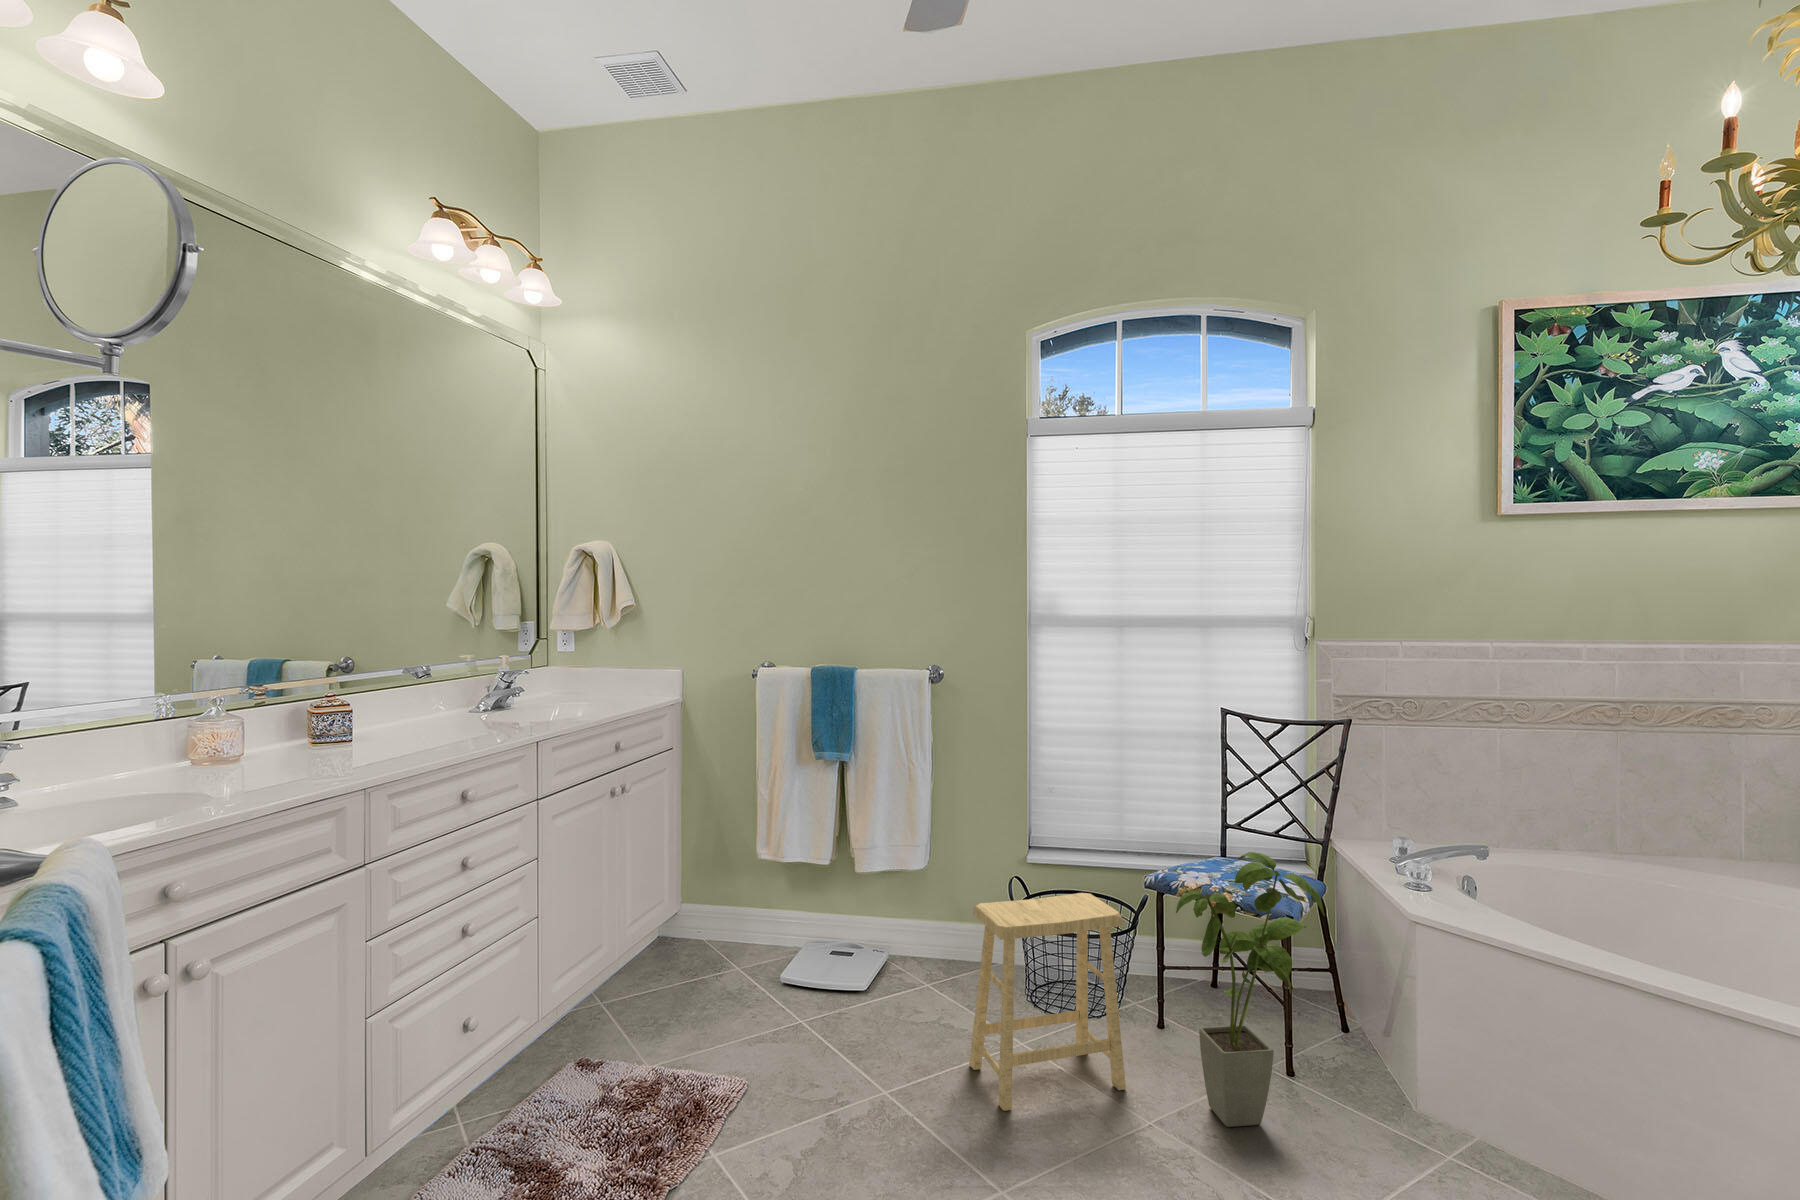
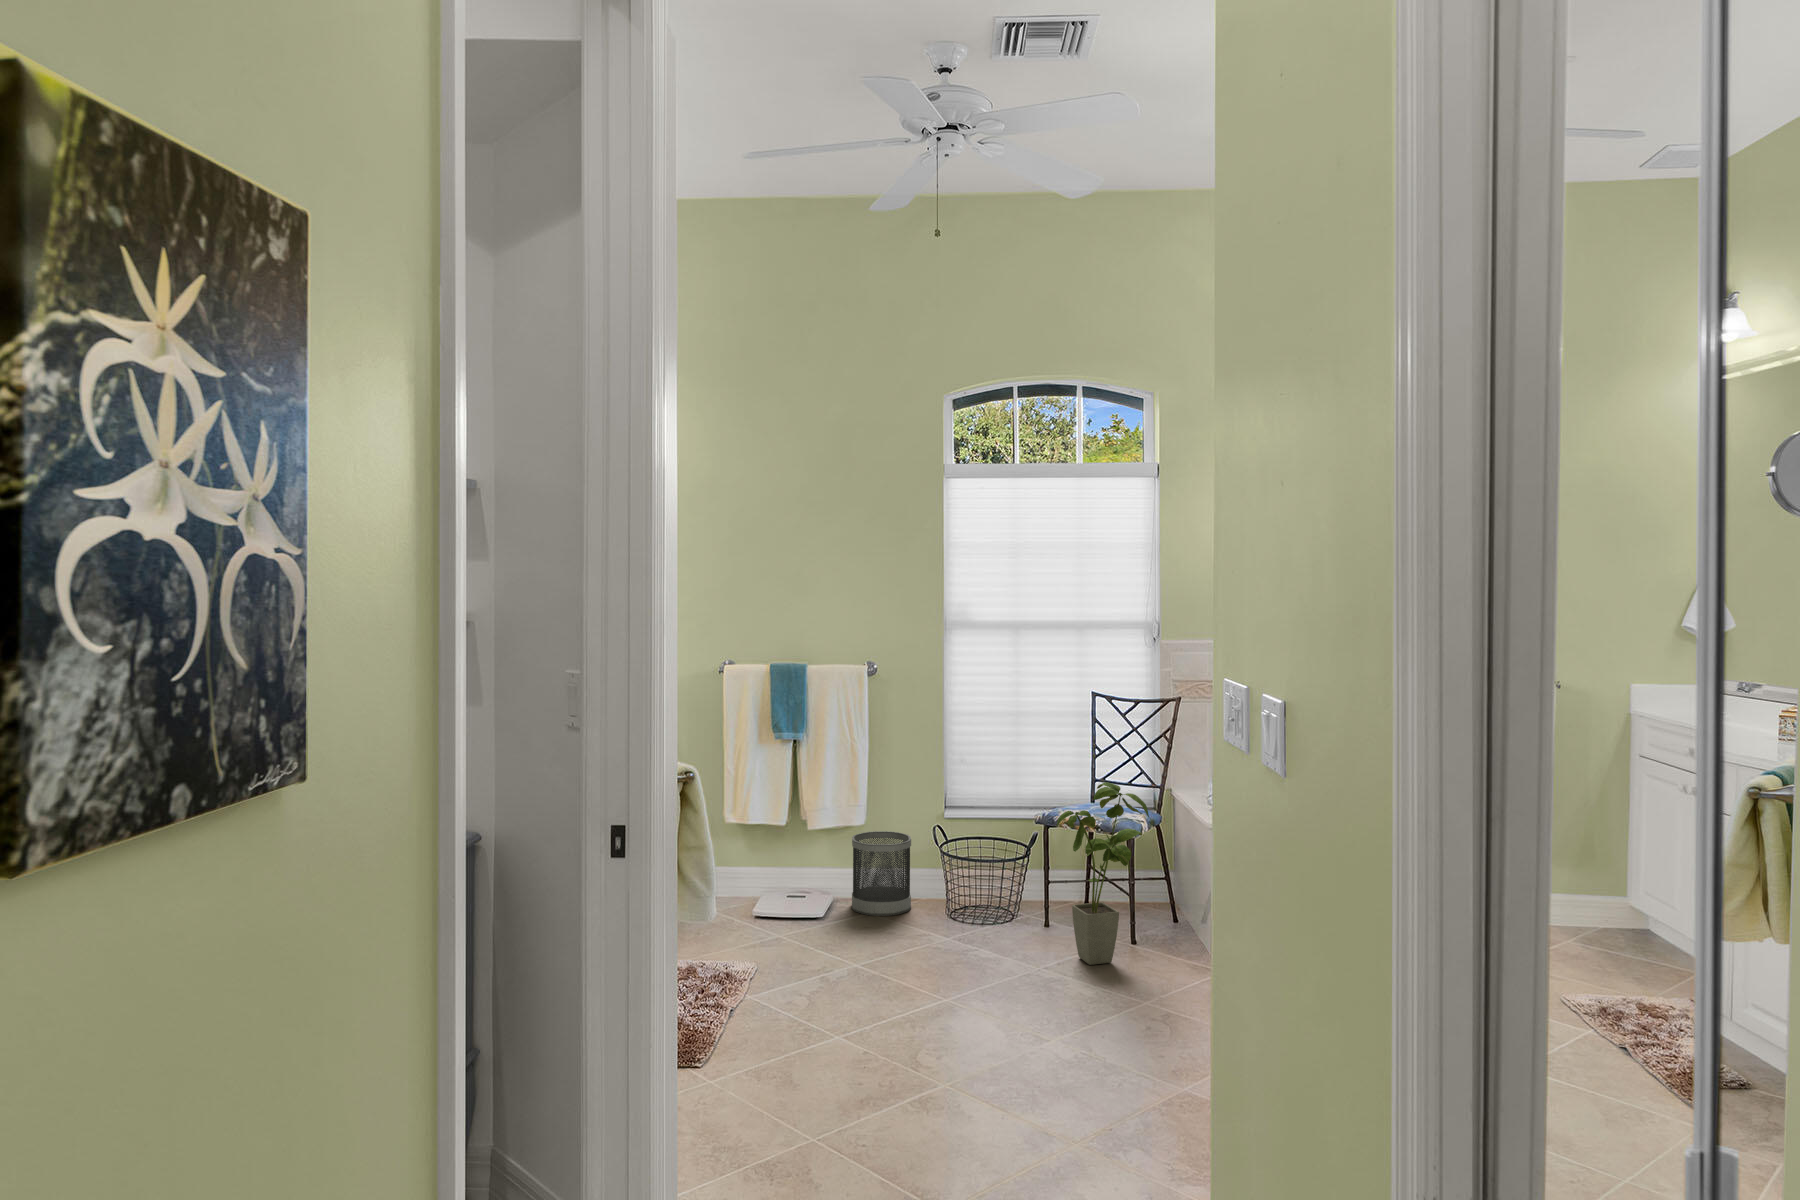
wastebasket: none [906,877,982,994] -> present [852,831,911,916]
footstool: present [969,893,1126,1111] -> none [913,823,1023,967]

